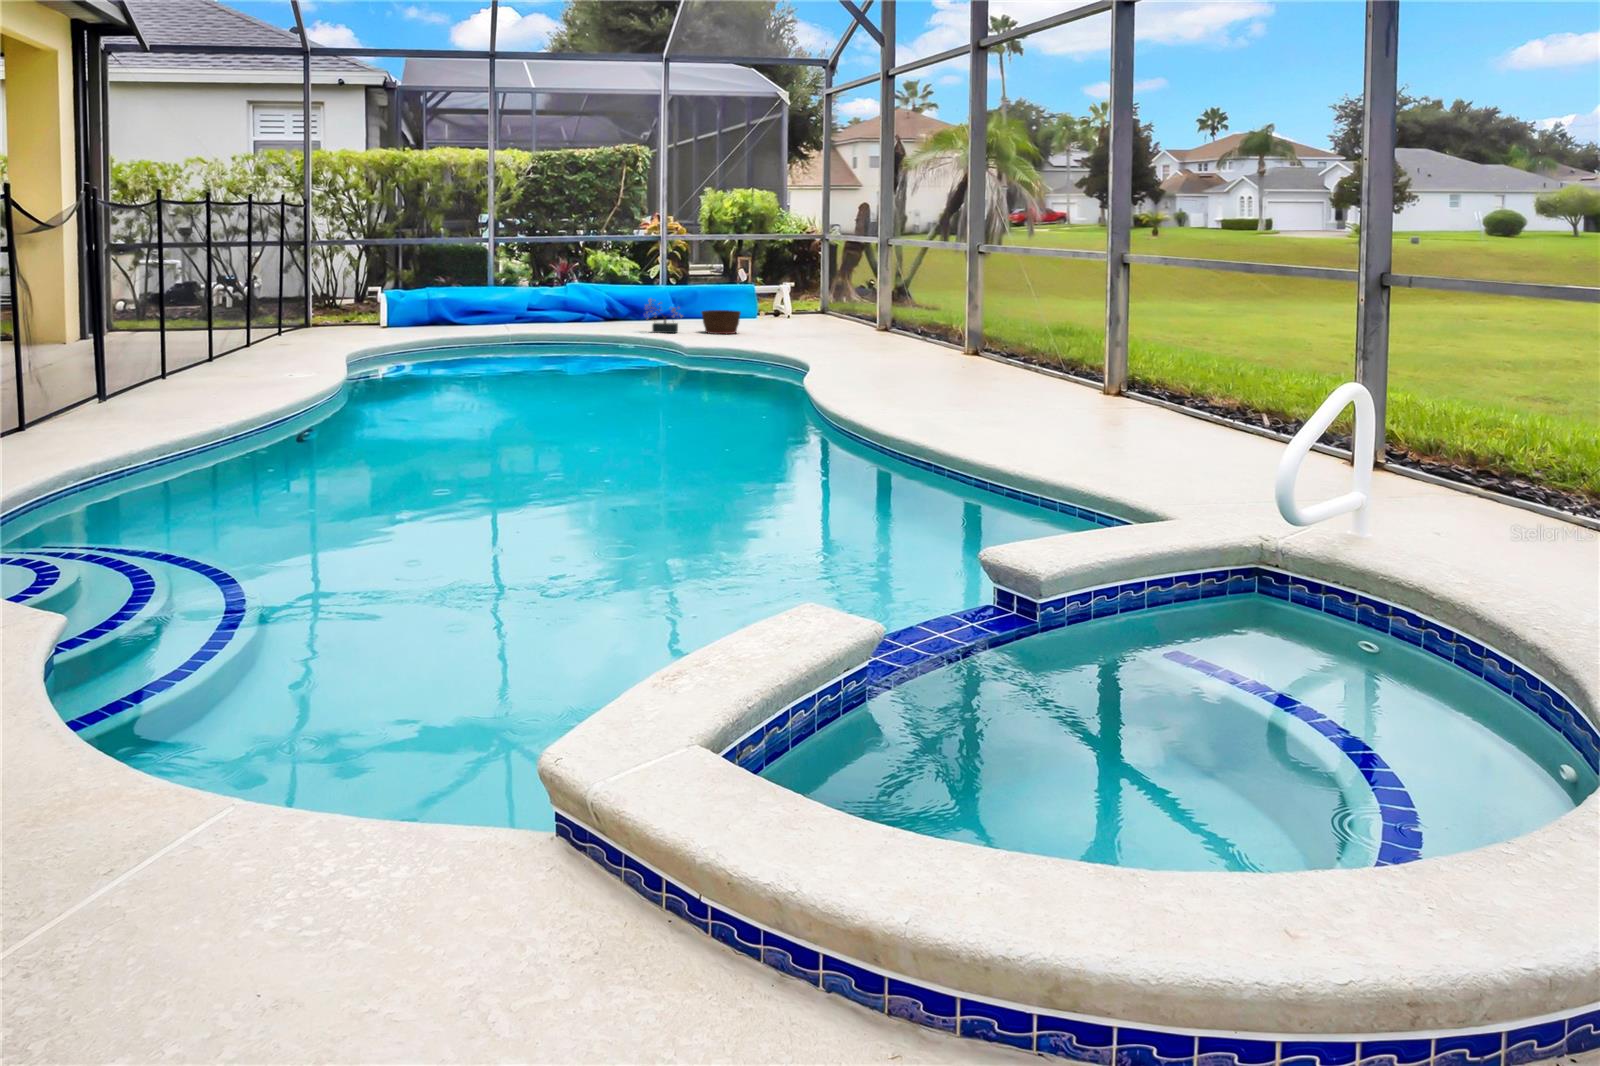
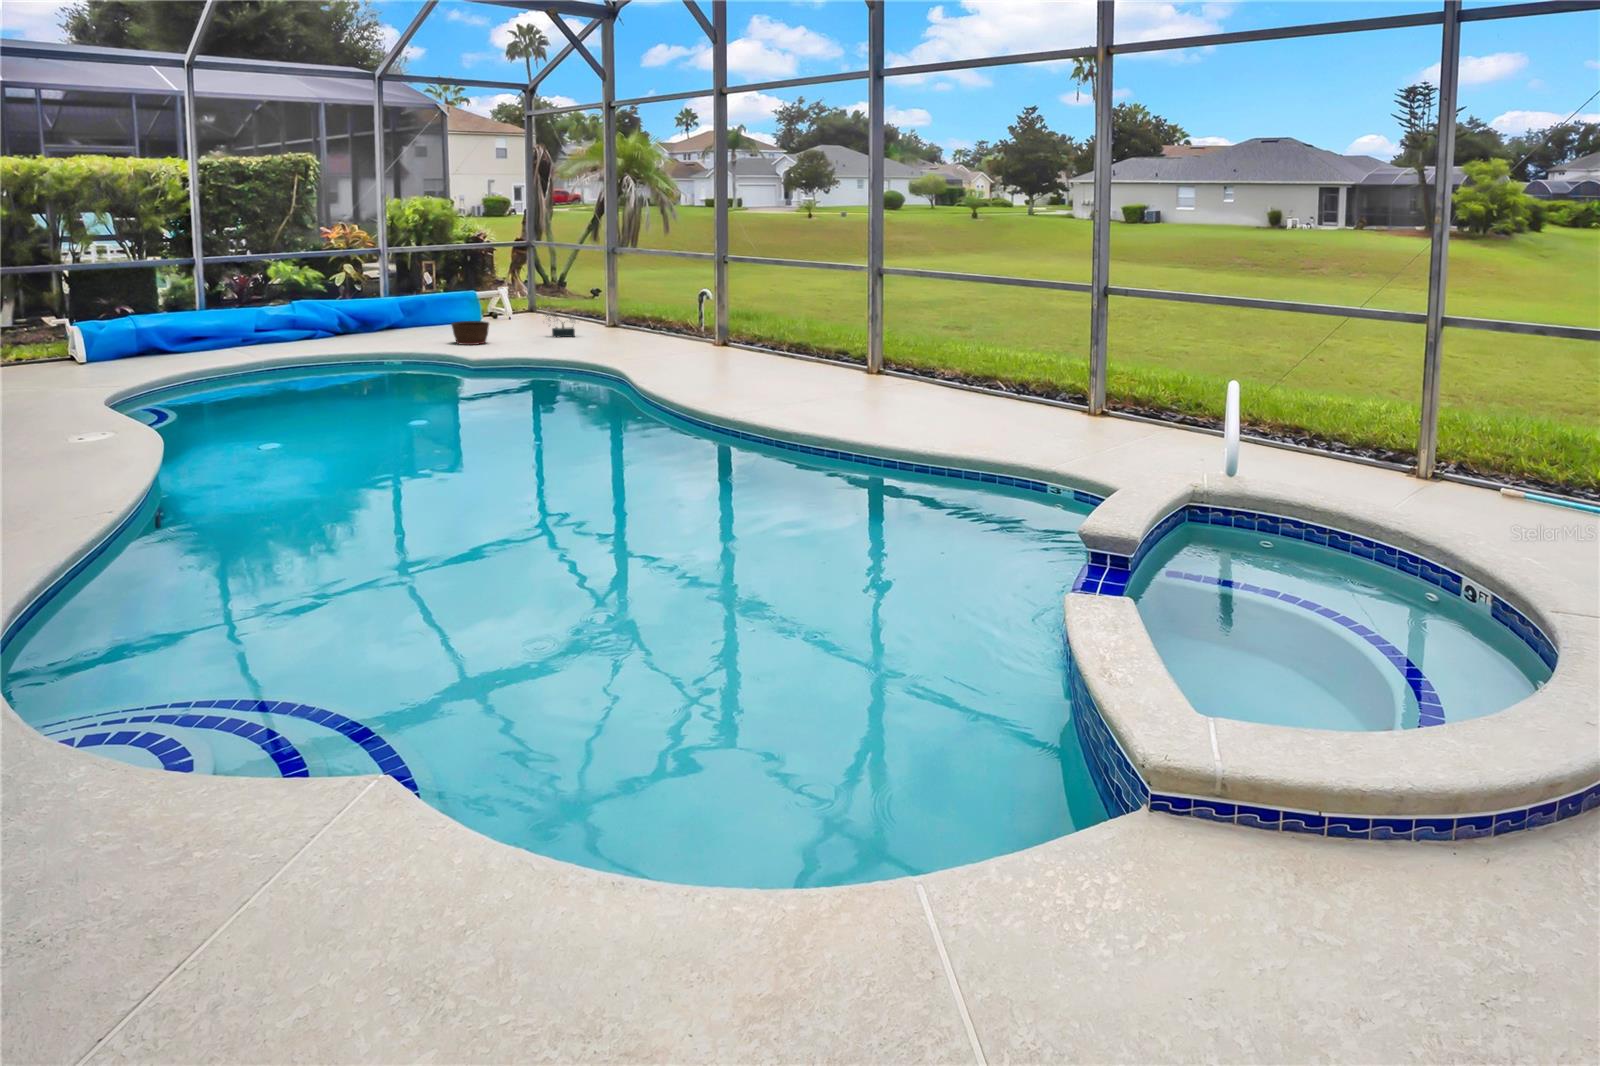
decorative plant: present [645,299,682,333] -> present [546,307,575,337]

